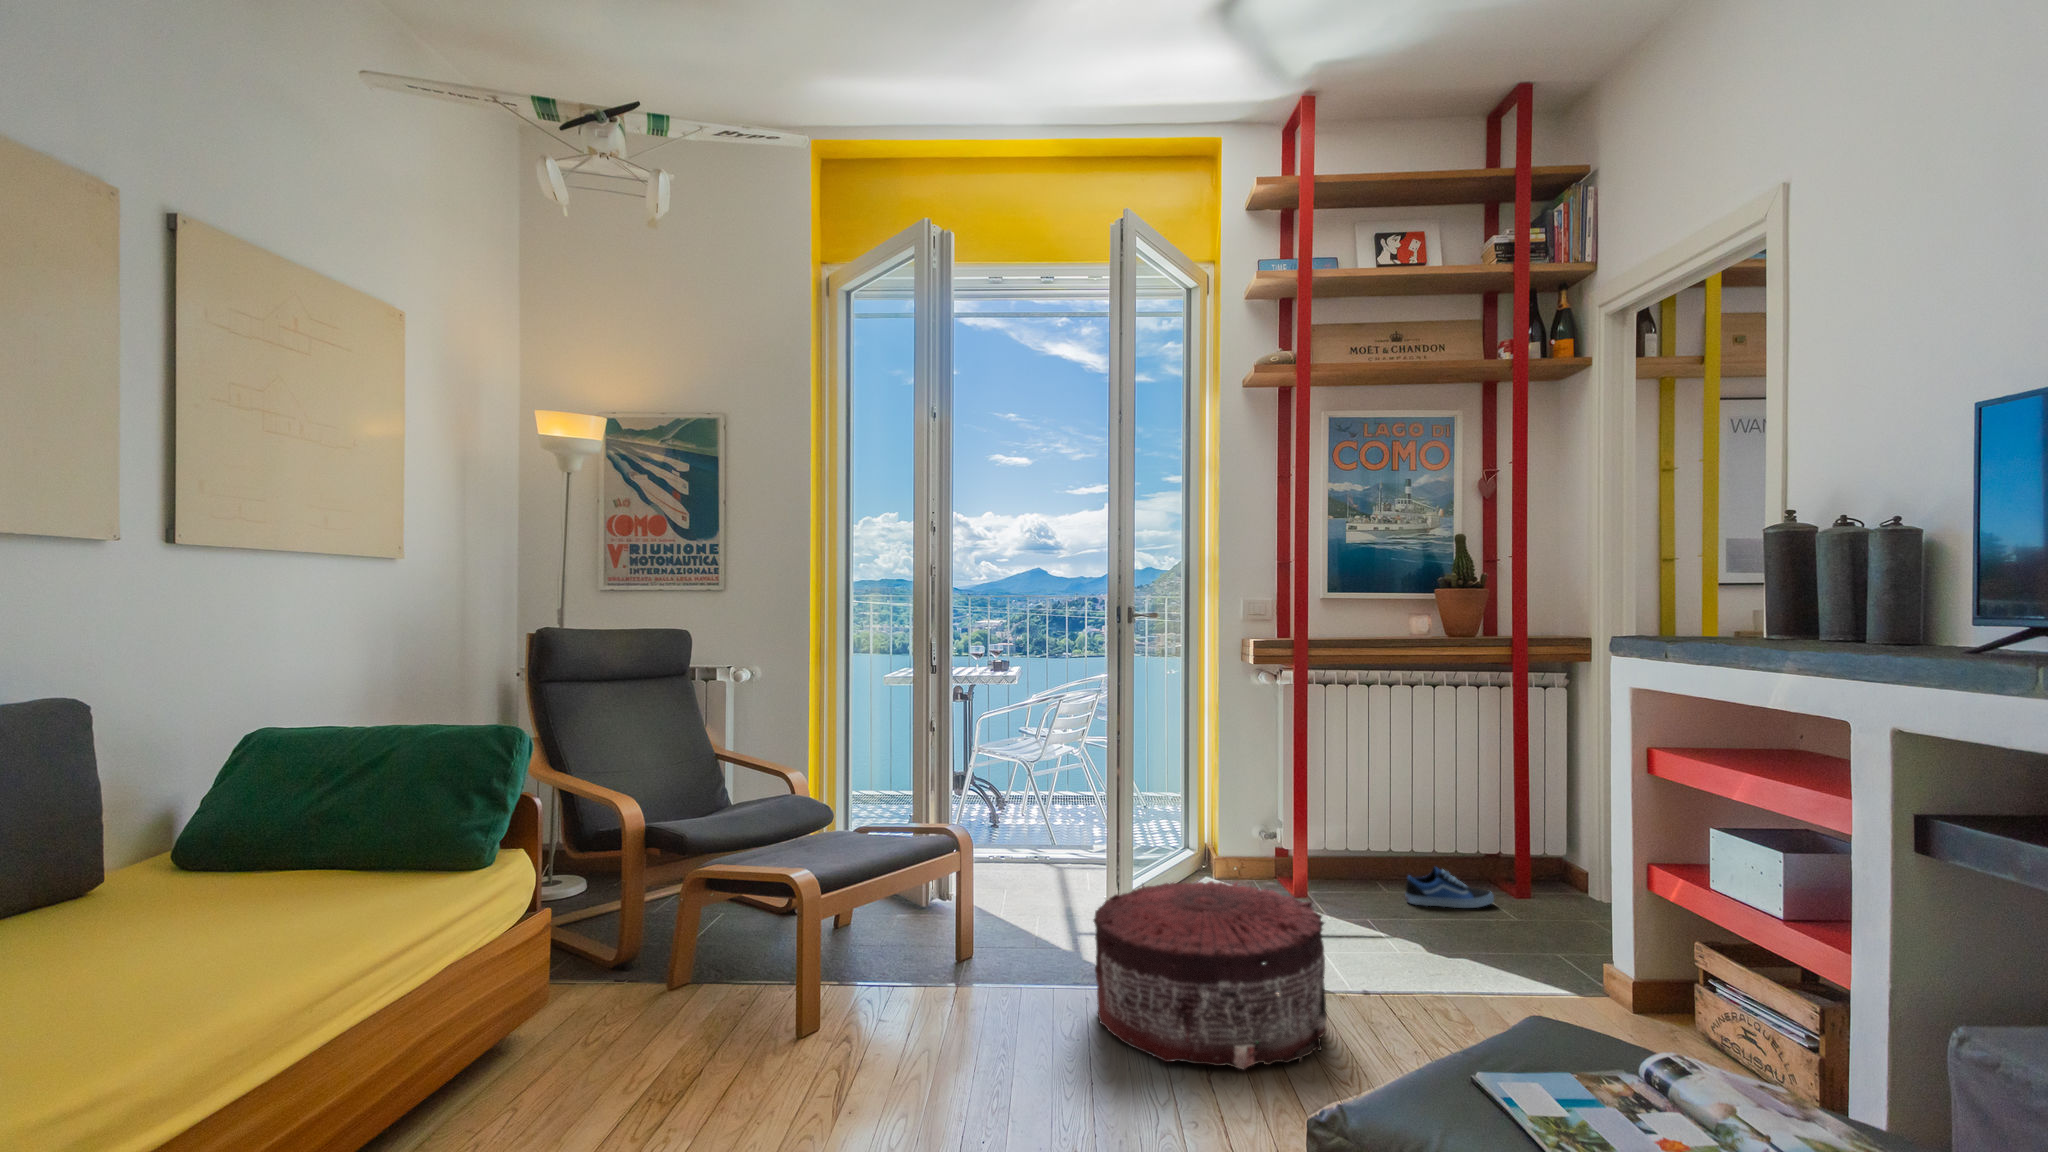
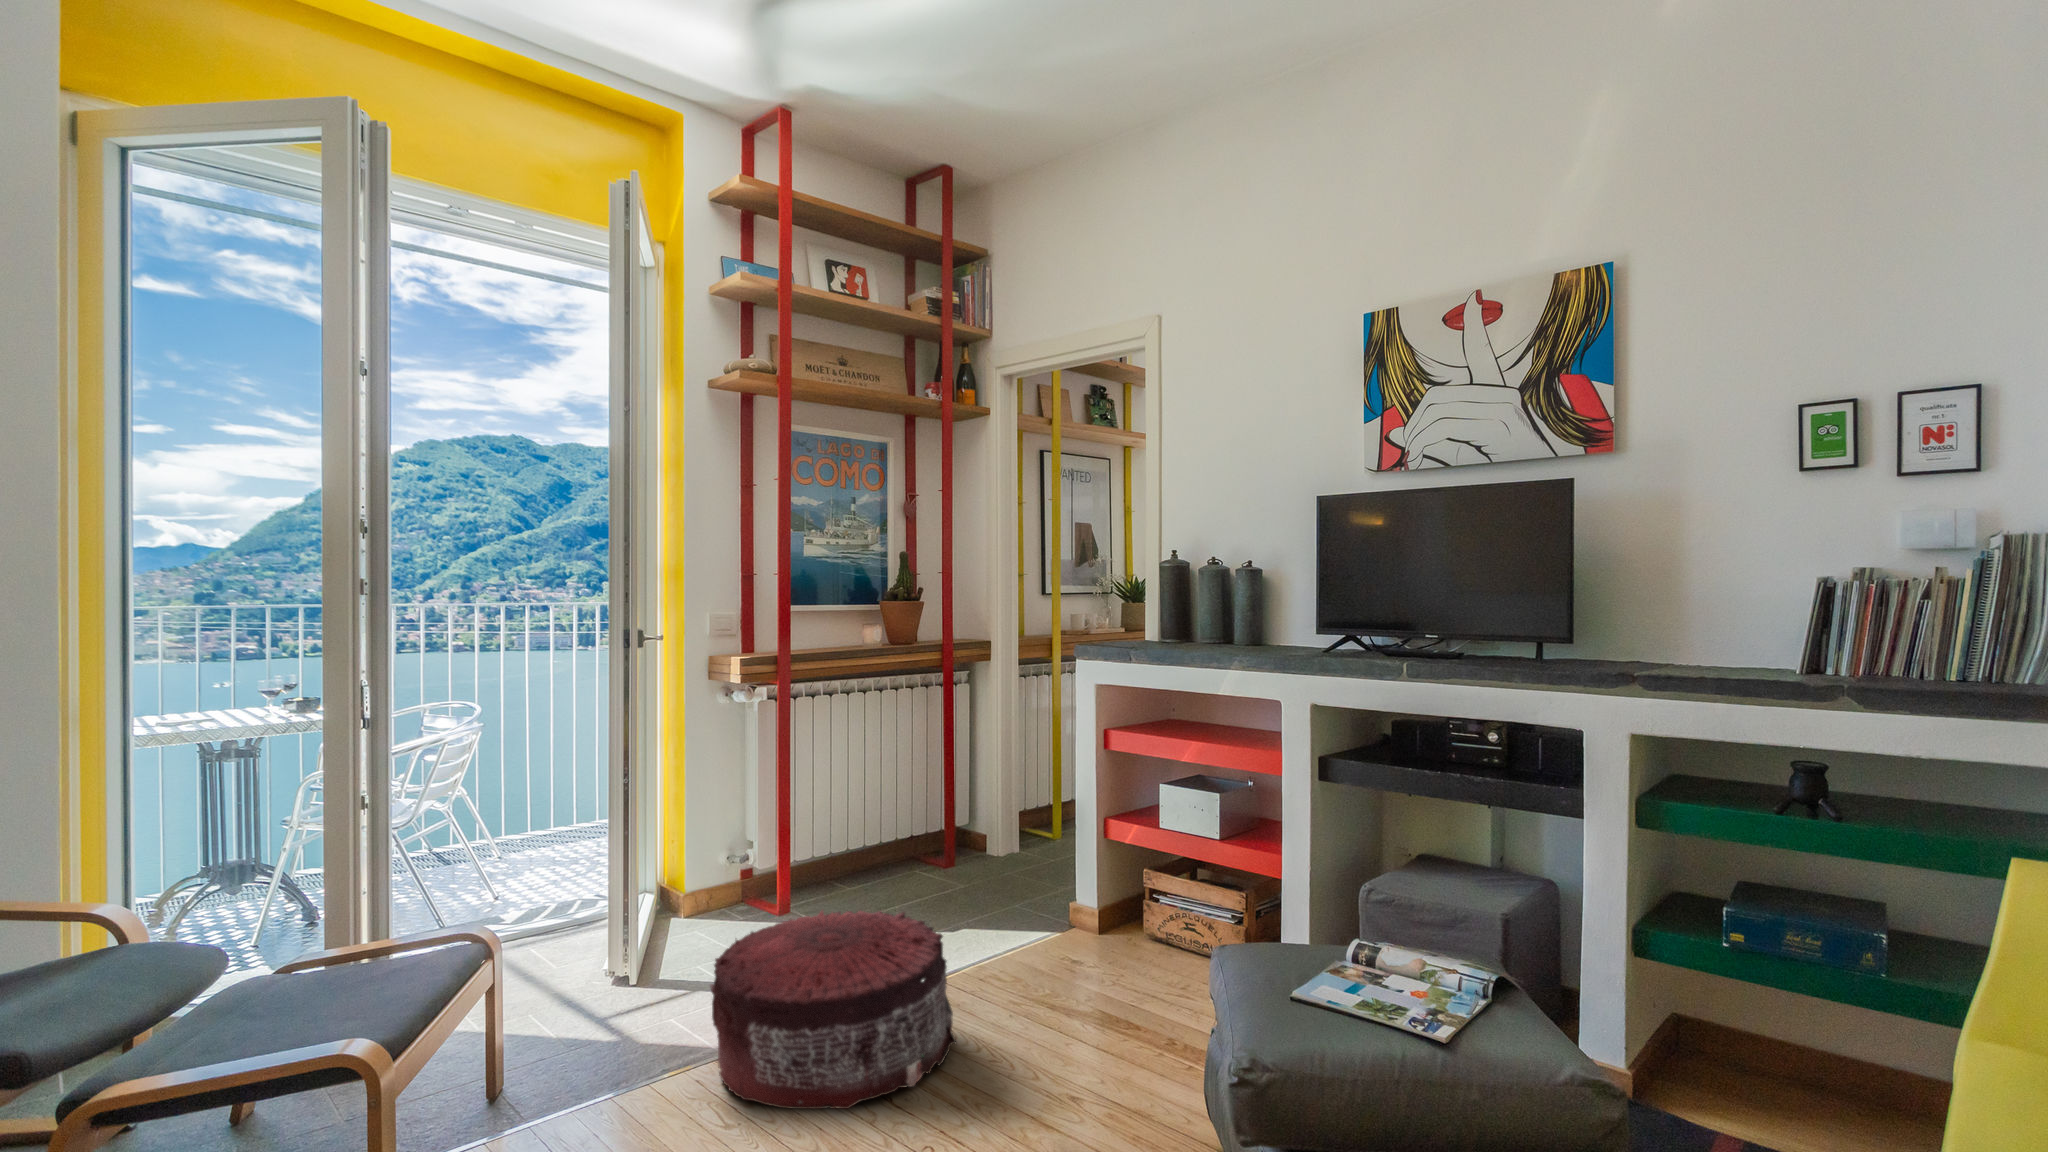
shoe: present [1405,867,1494,908] -> none [872,853,937,892]

